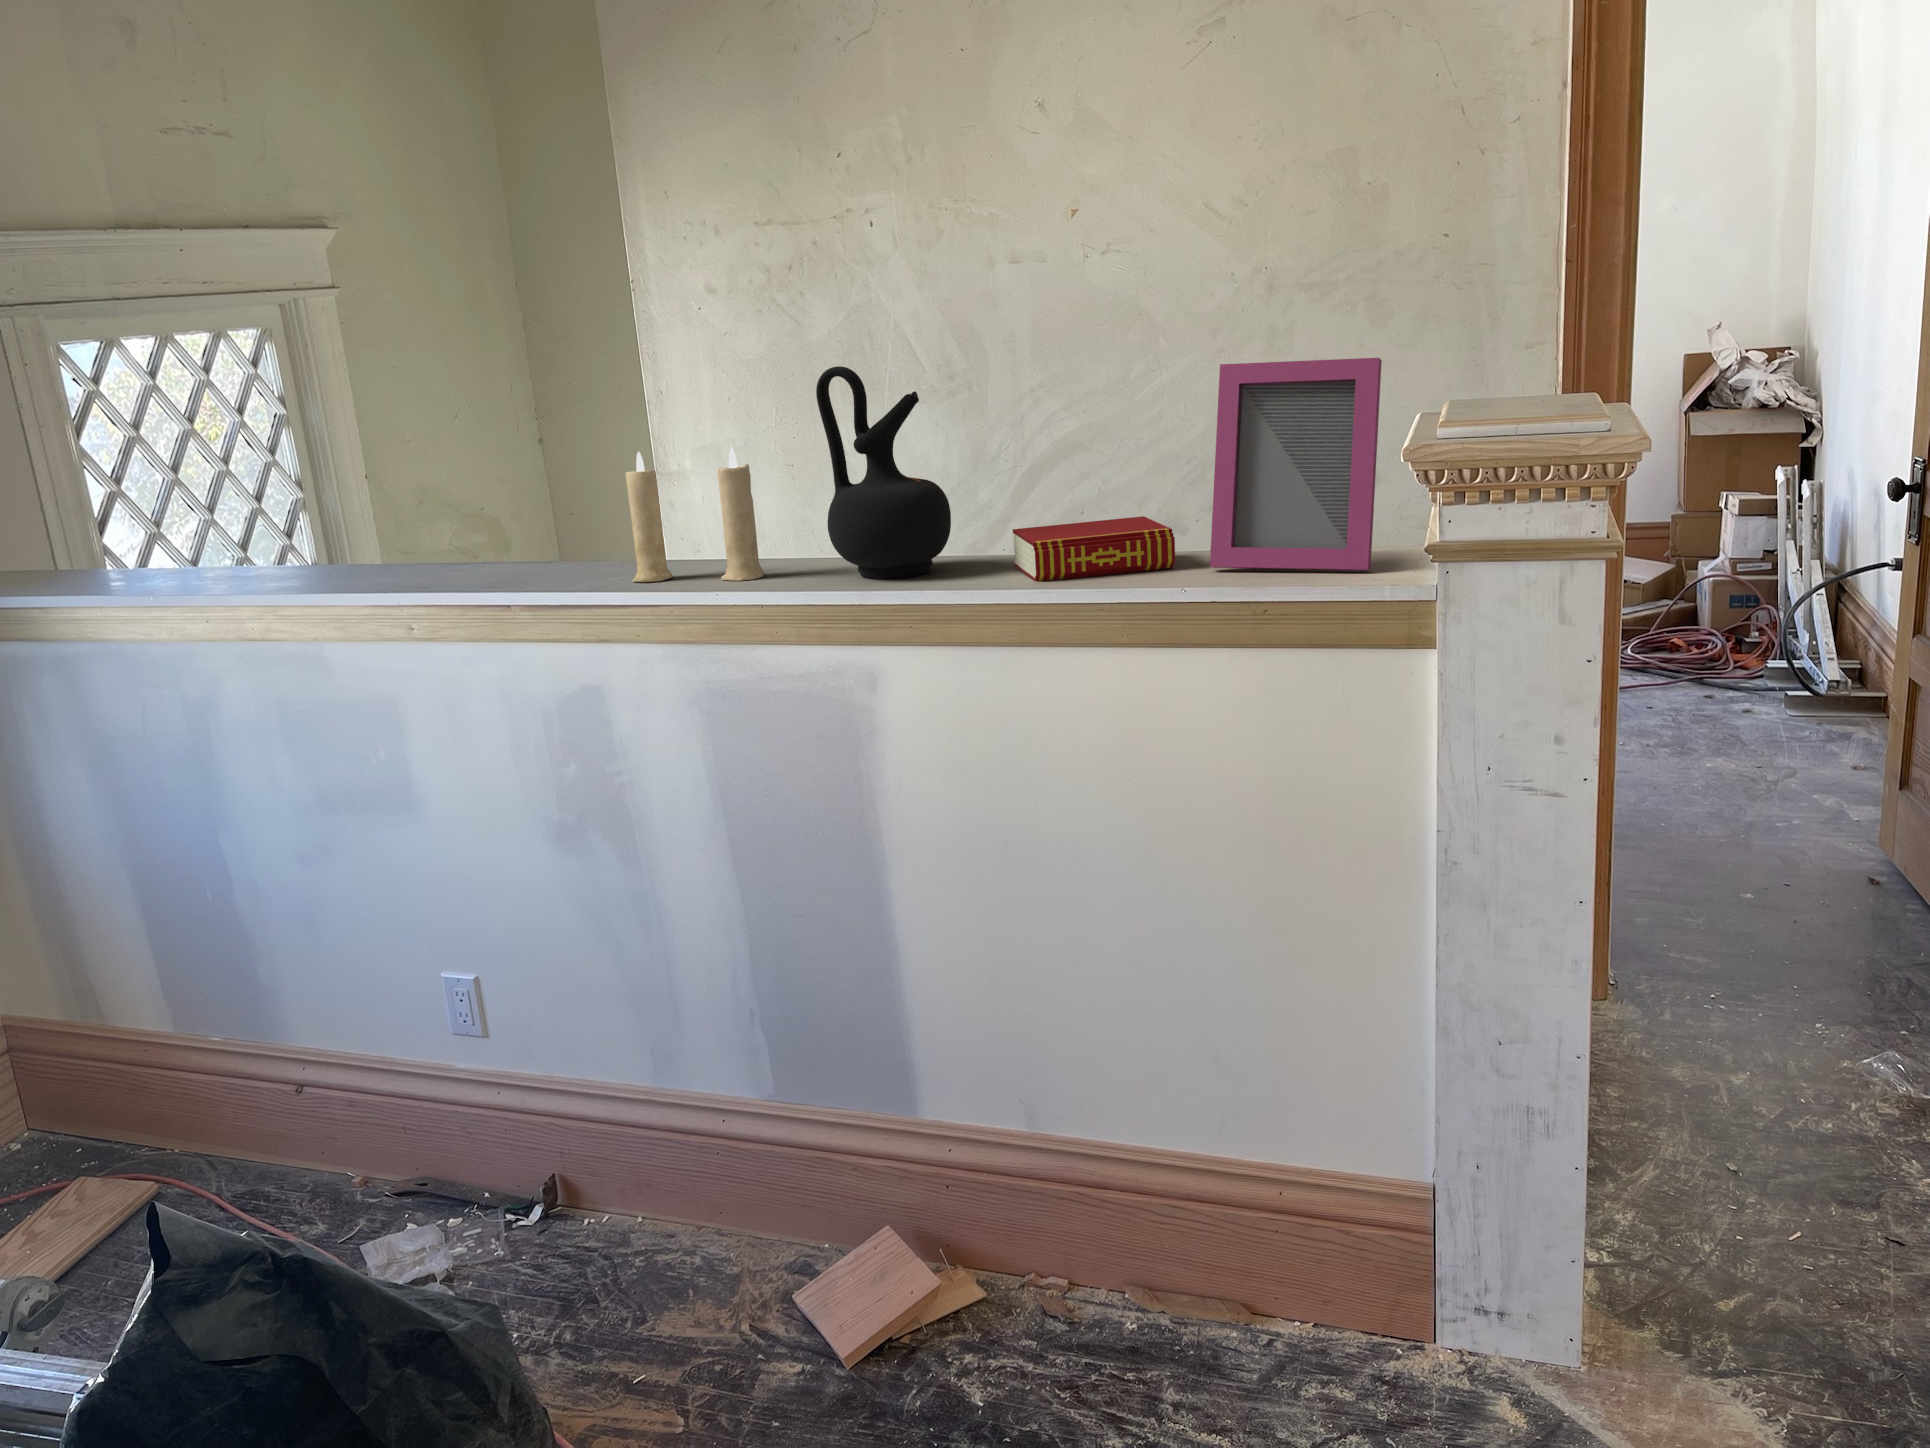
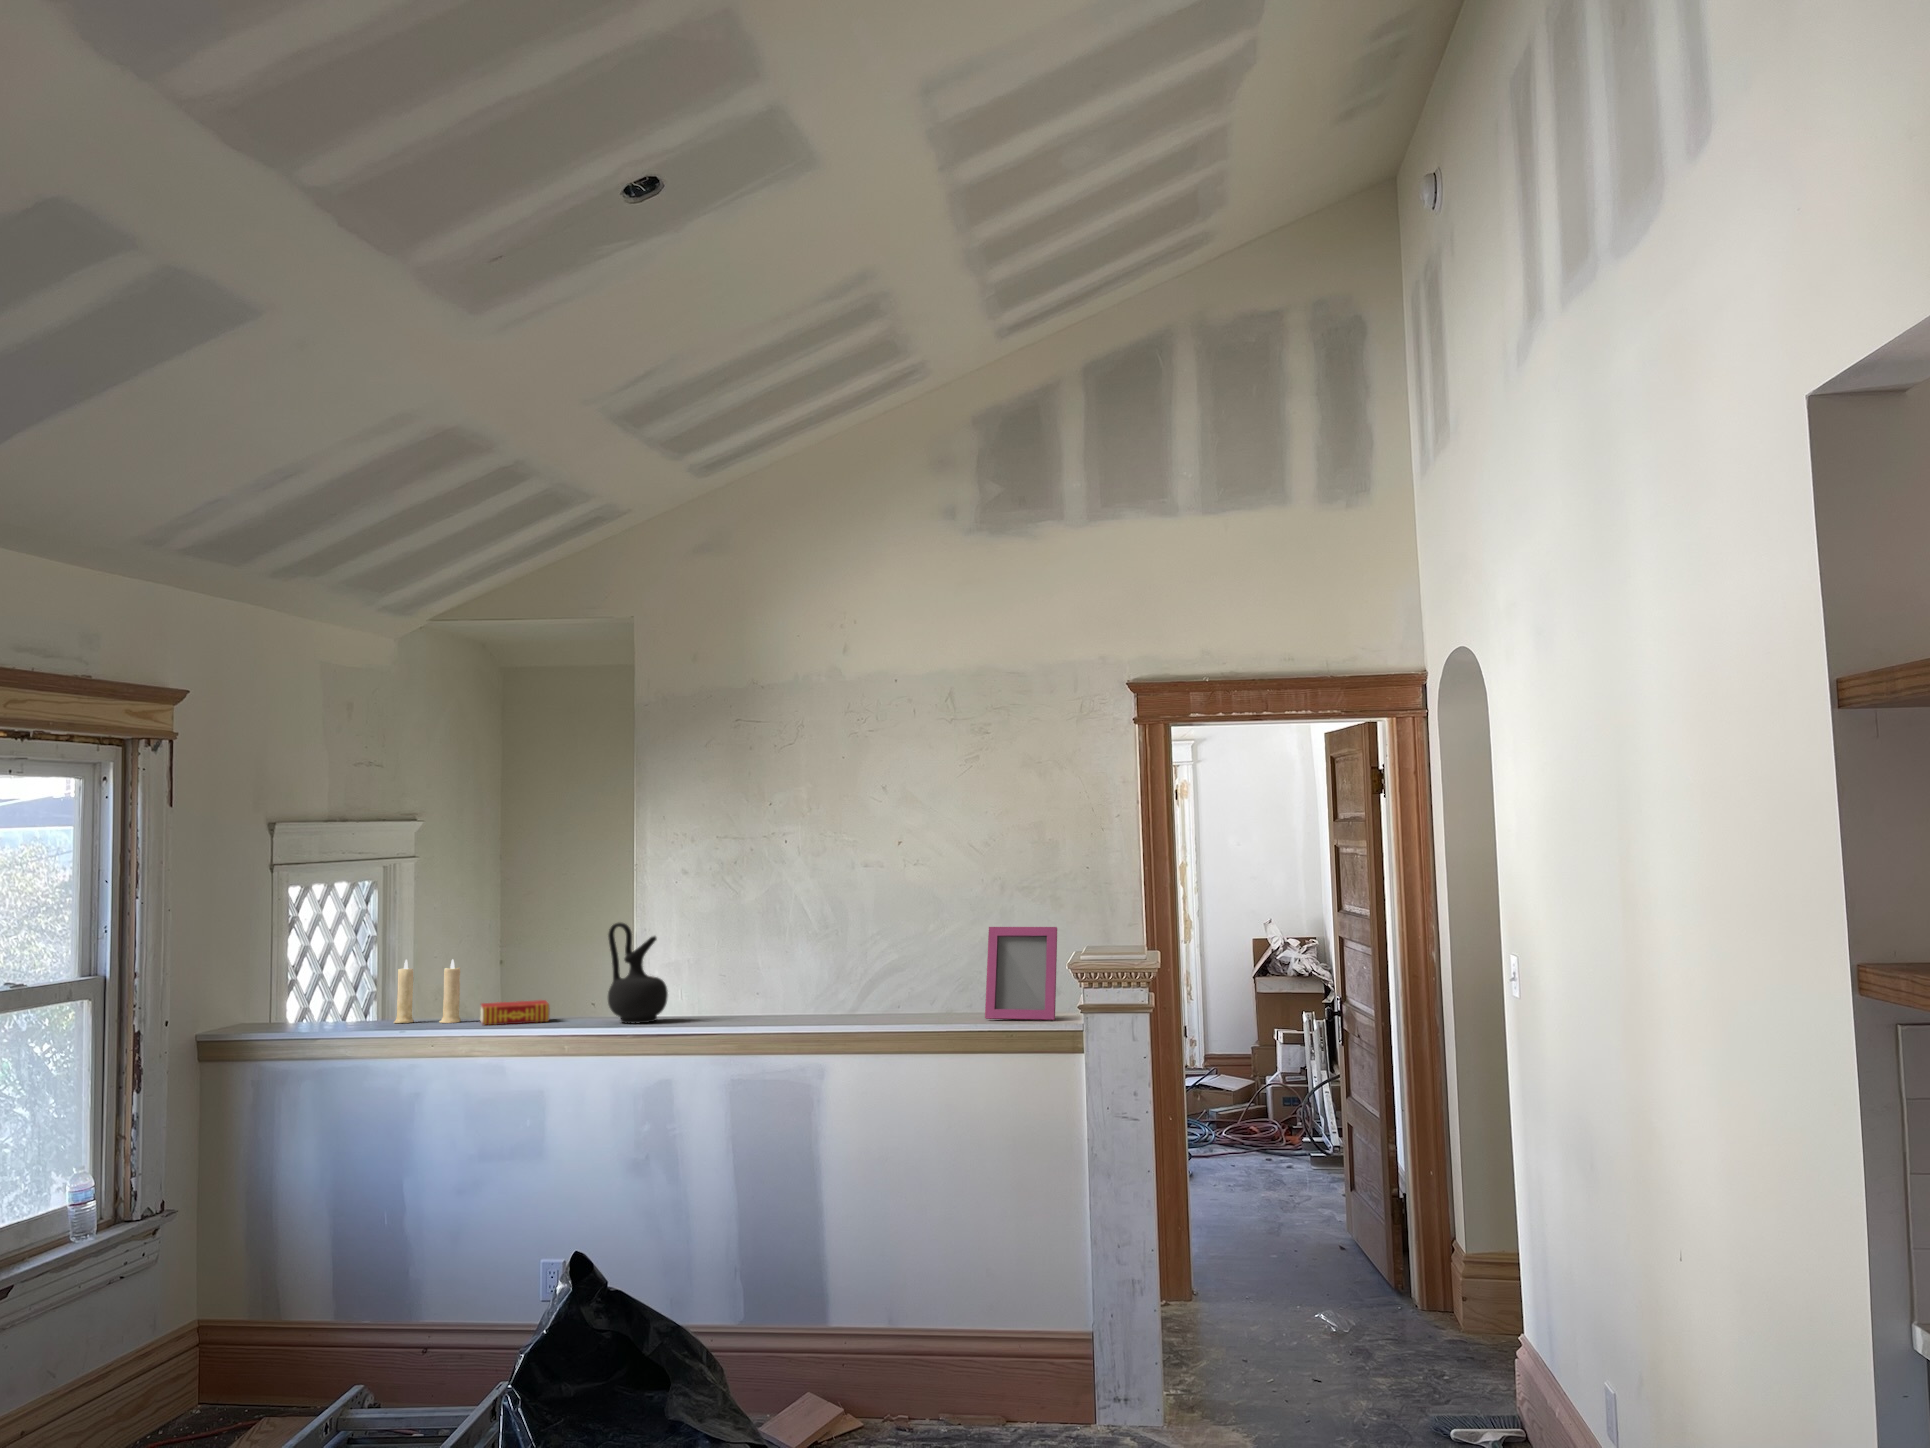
ceramic jug: present [816,366,951,579] -> present [608,923,668,1023]
candle: present [626,448,764,582] -> present [394,959,461,1023]
book: present [1013,516,1175,581] -> present [481,1000,549,1025]

